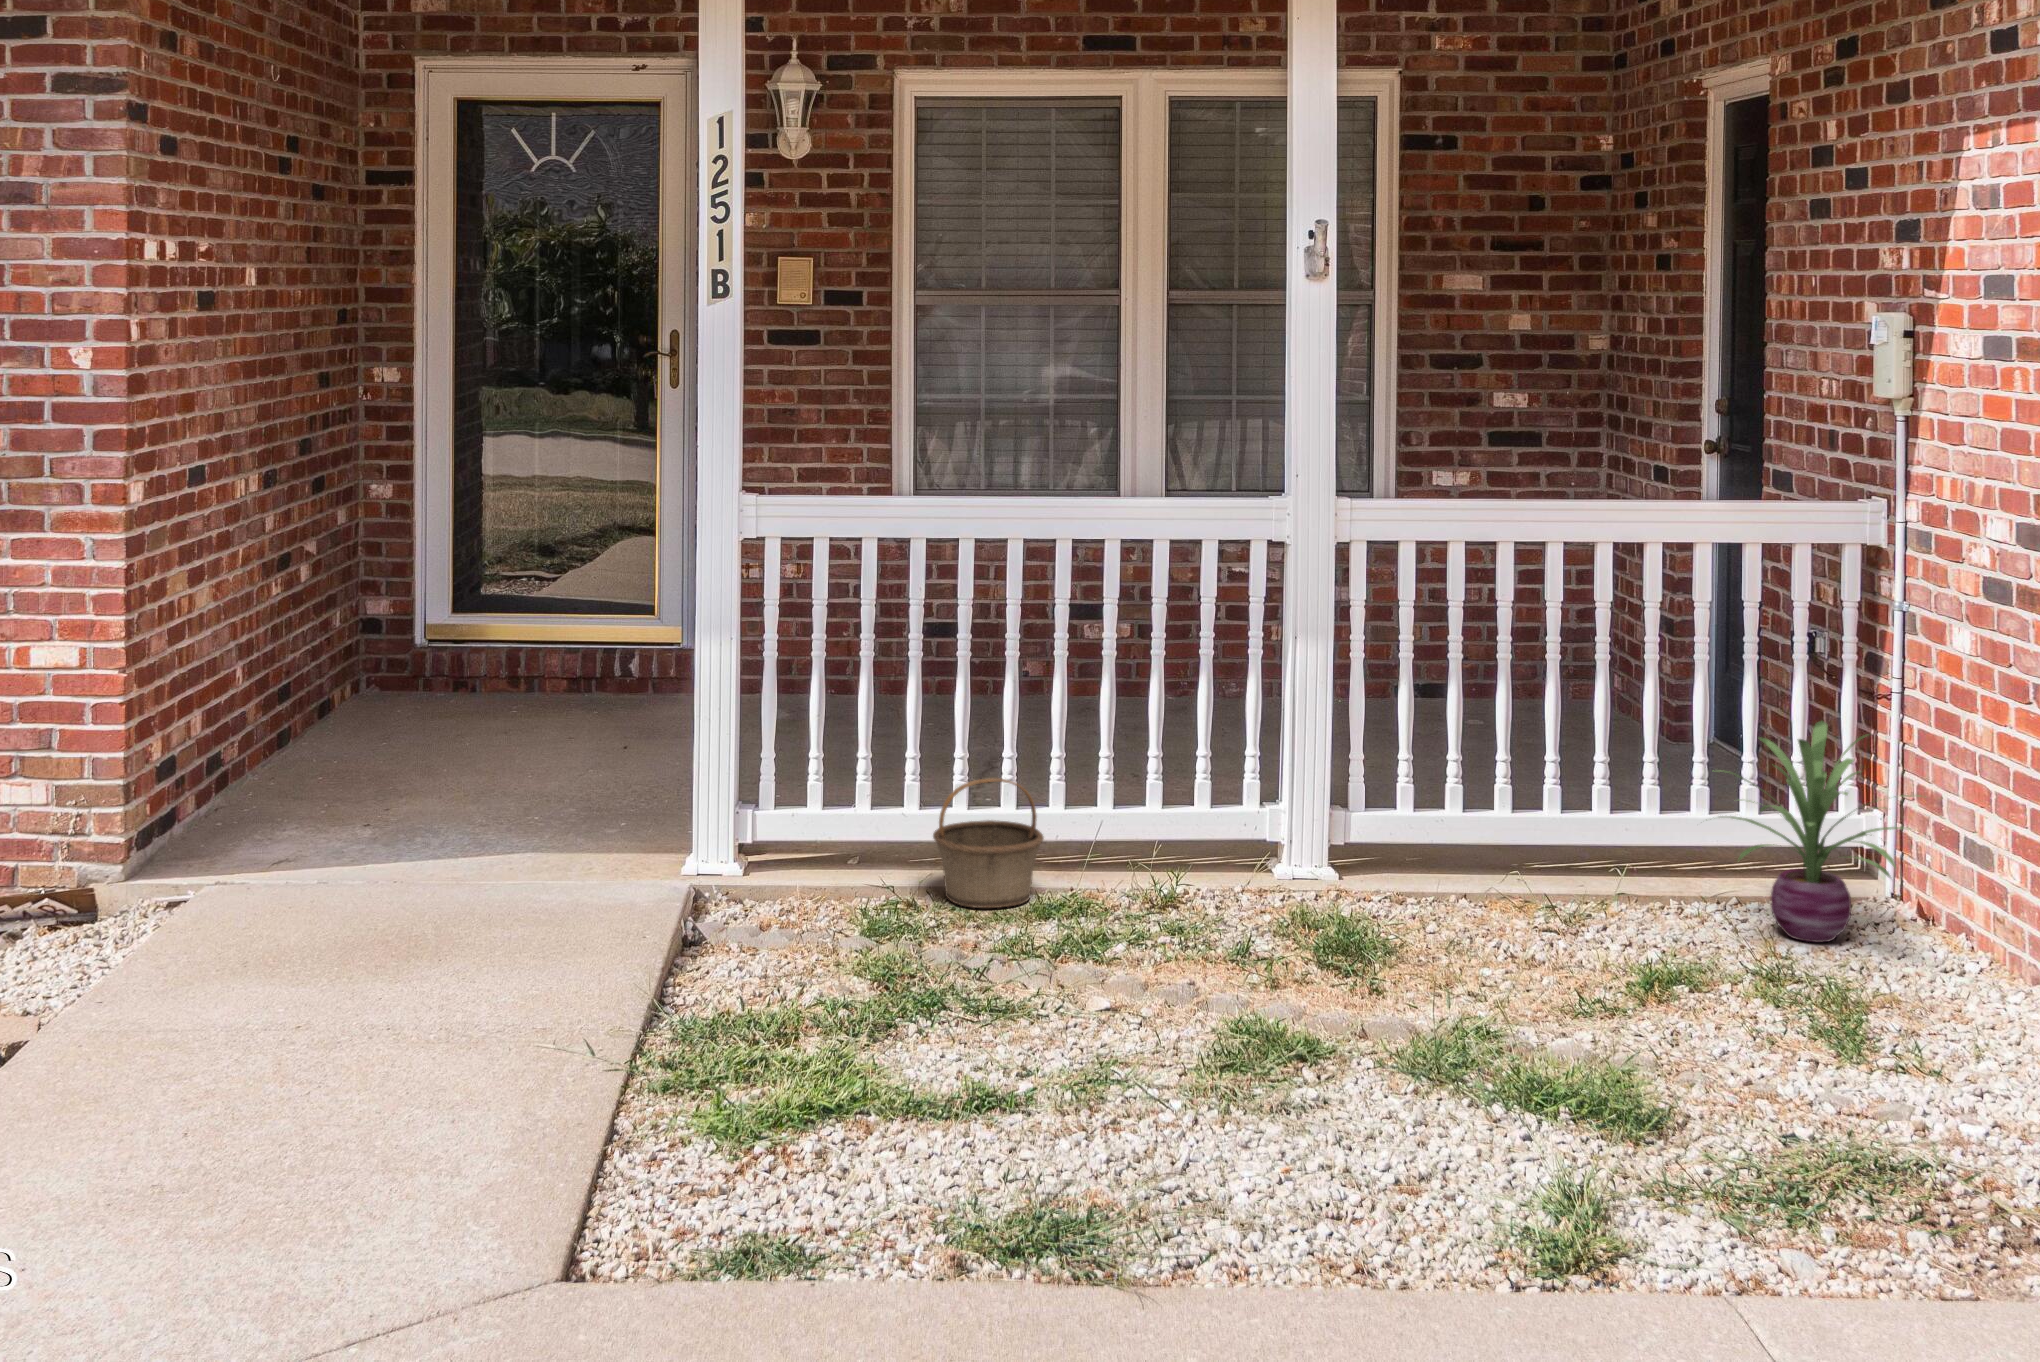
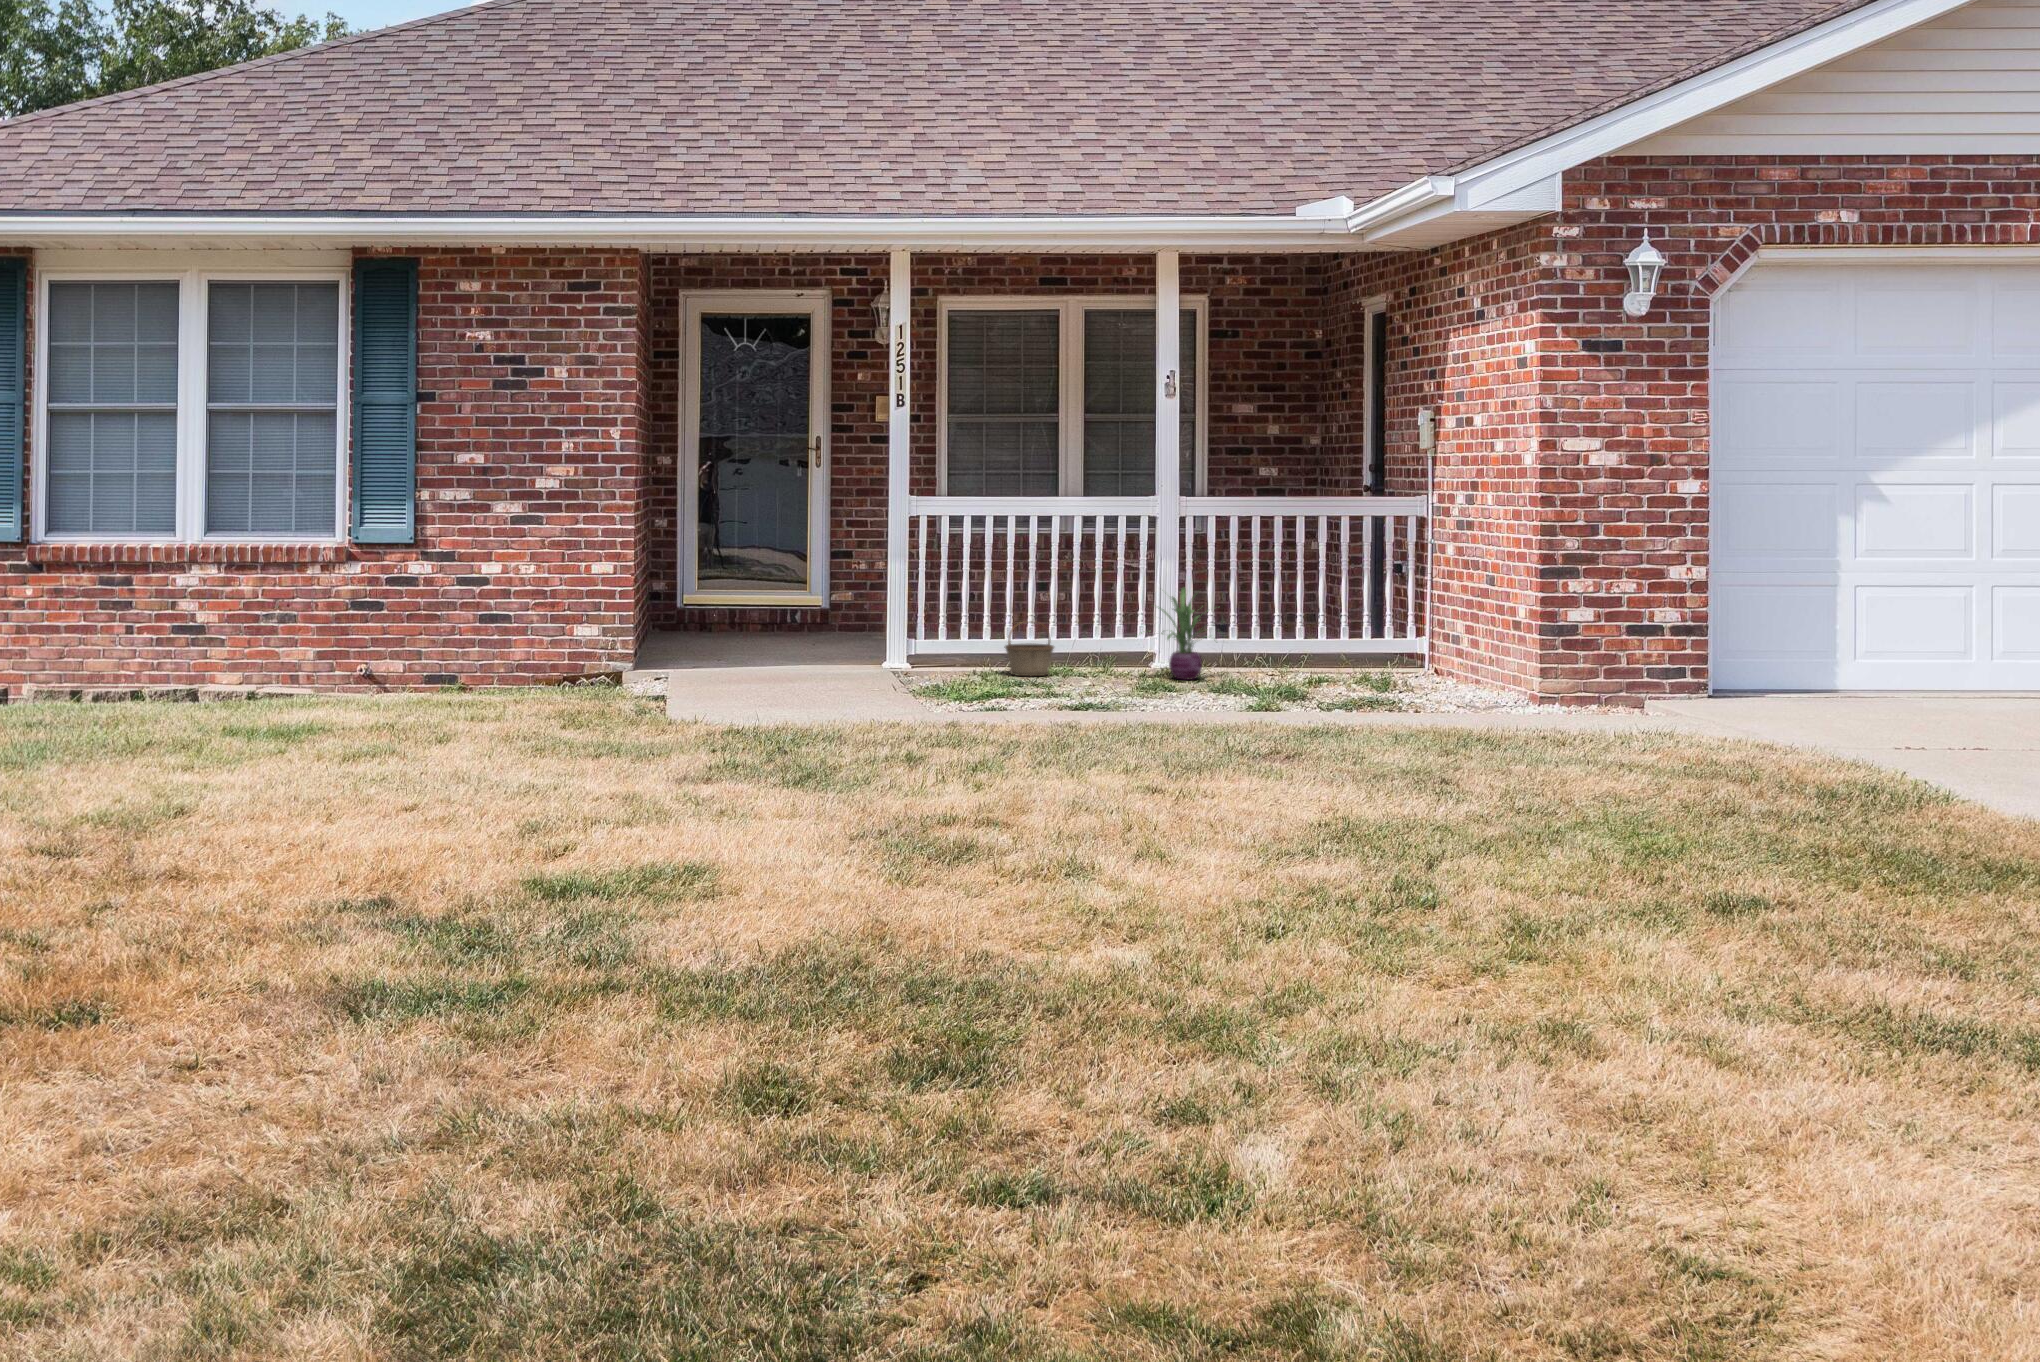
decorative plant: present [1719,721,1920,942] -> present [1141,588,1207,680]

